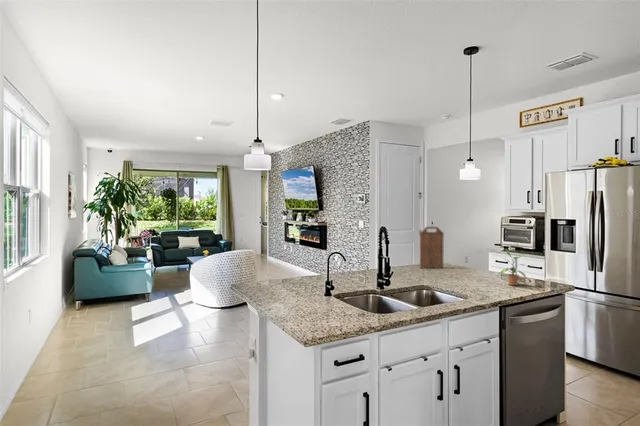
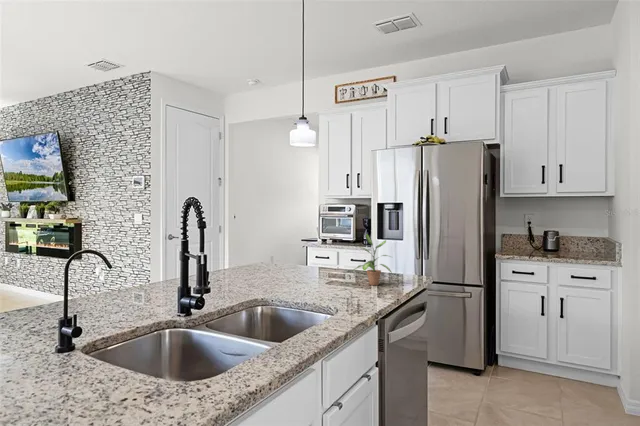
cutting board: present [420,227,444,268] -> none [238,209,270,272]

